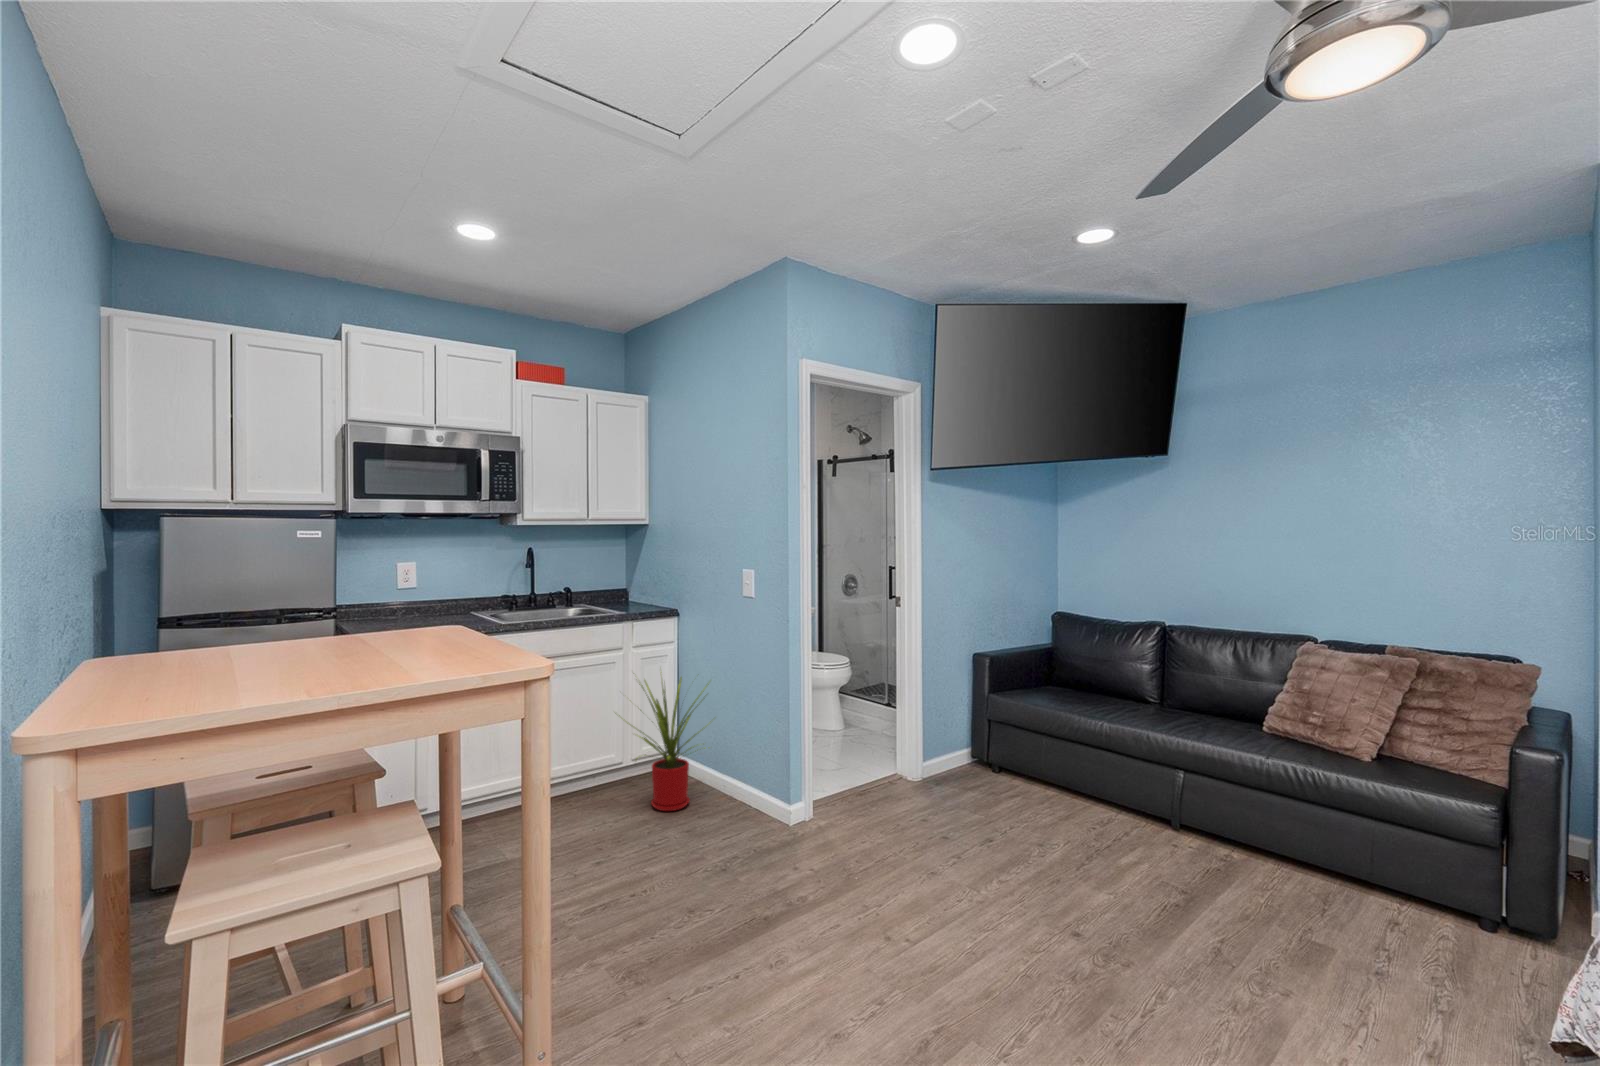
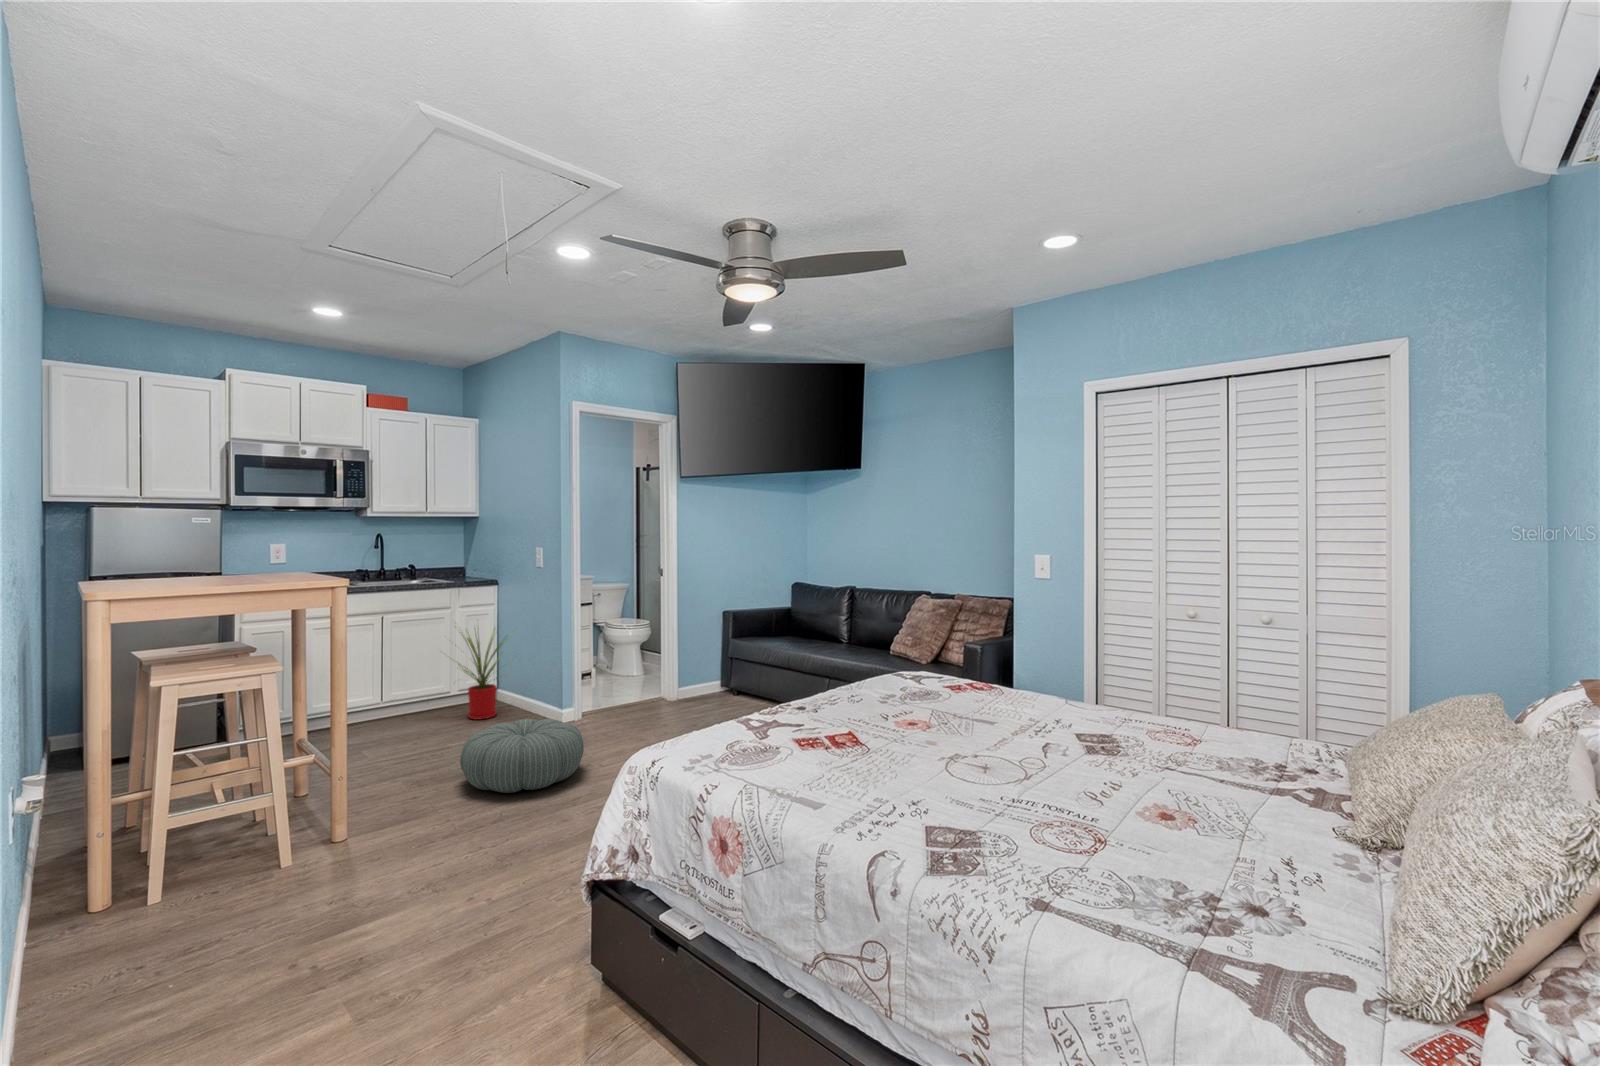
pouf: none [690,851,882,1009] -> present [460,719,584,793]

